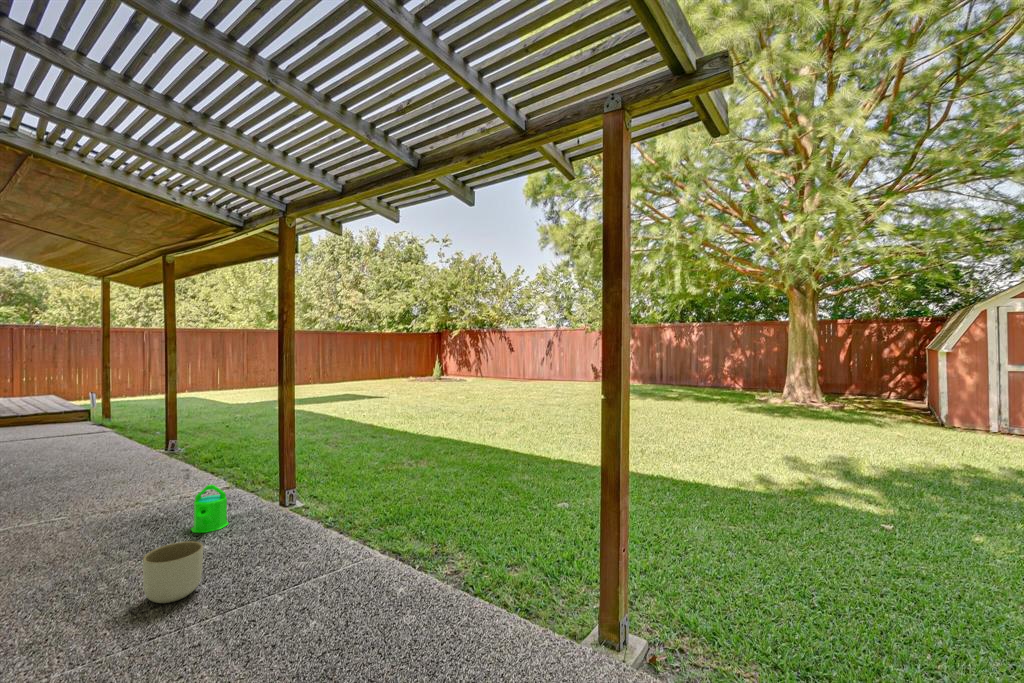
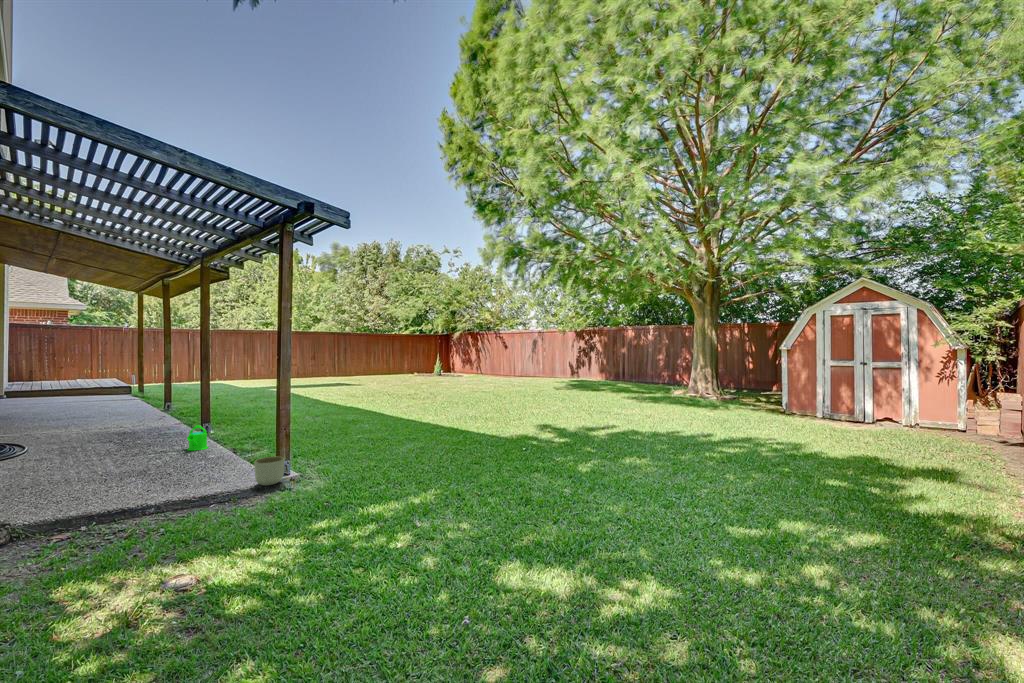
planter: present [143,541,203,603] -> present [255,457,284,486]

